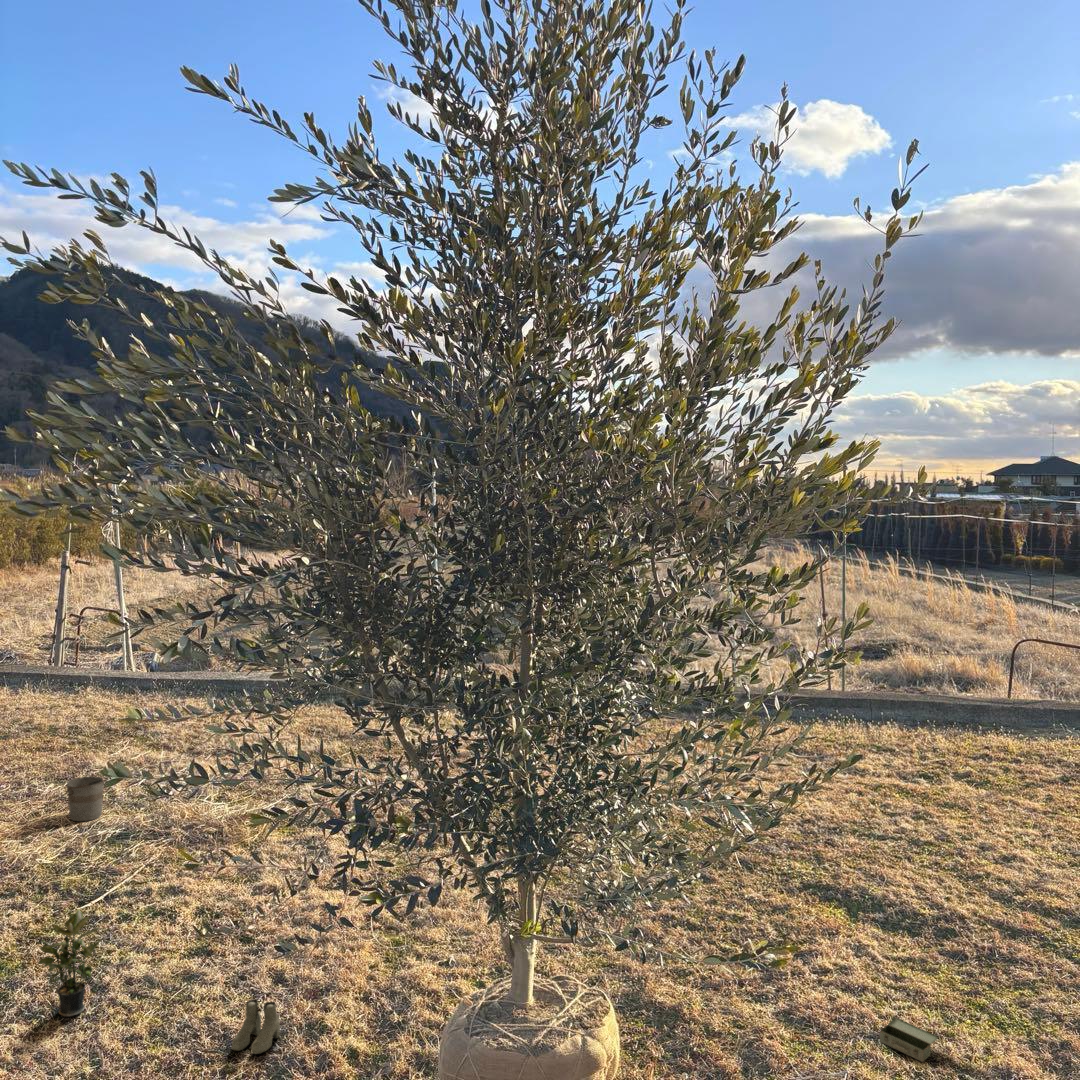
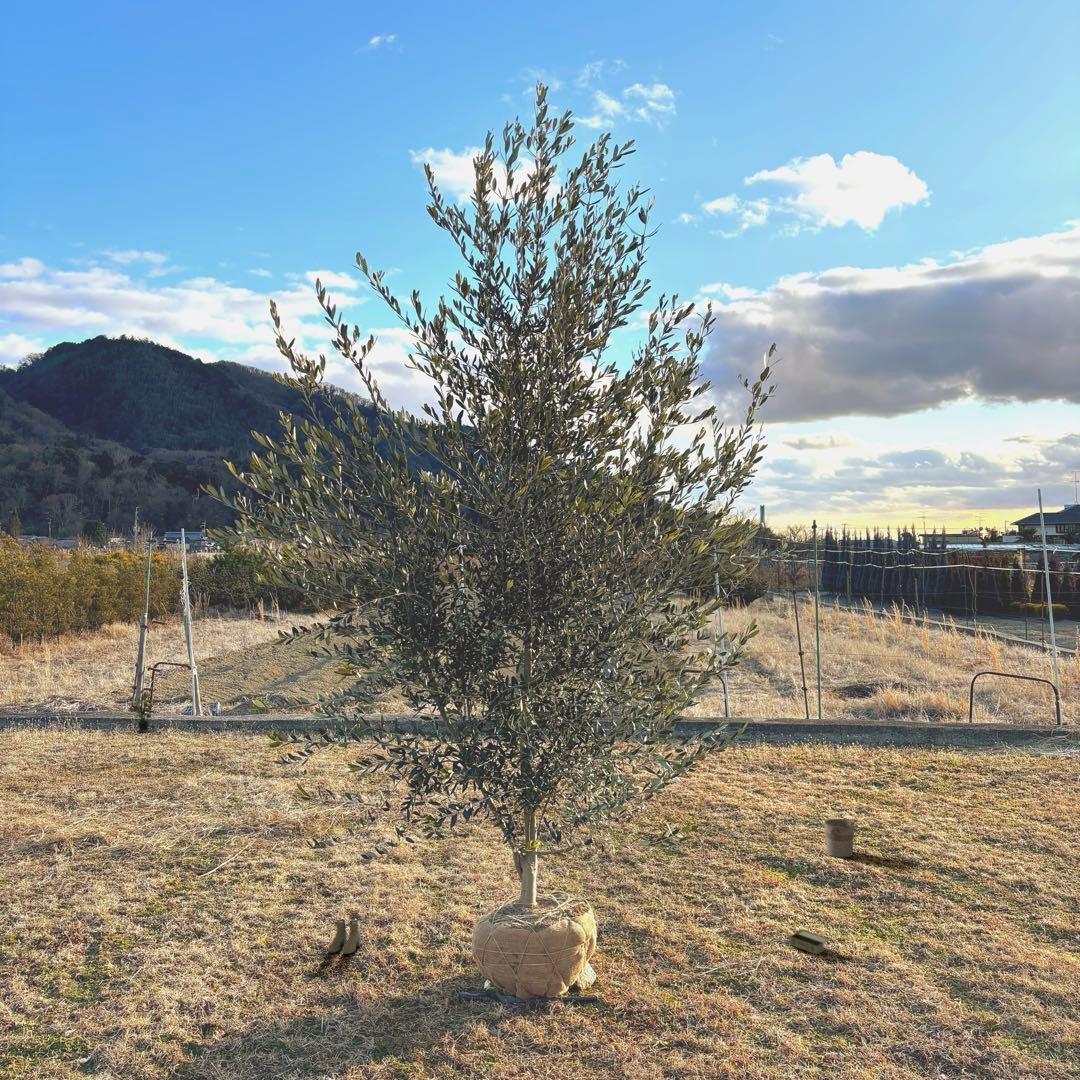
bucket: present [66,776,105,821] -> present [824,819,856,857]
potted plant: present [38,909,99,1017] -> present [131,692,153,732]

